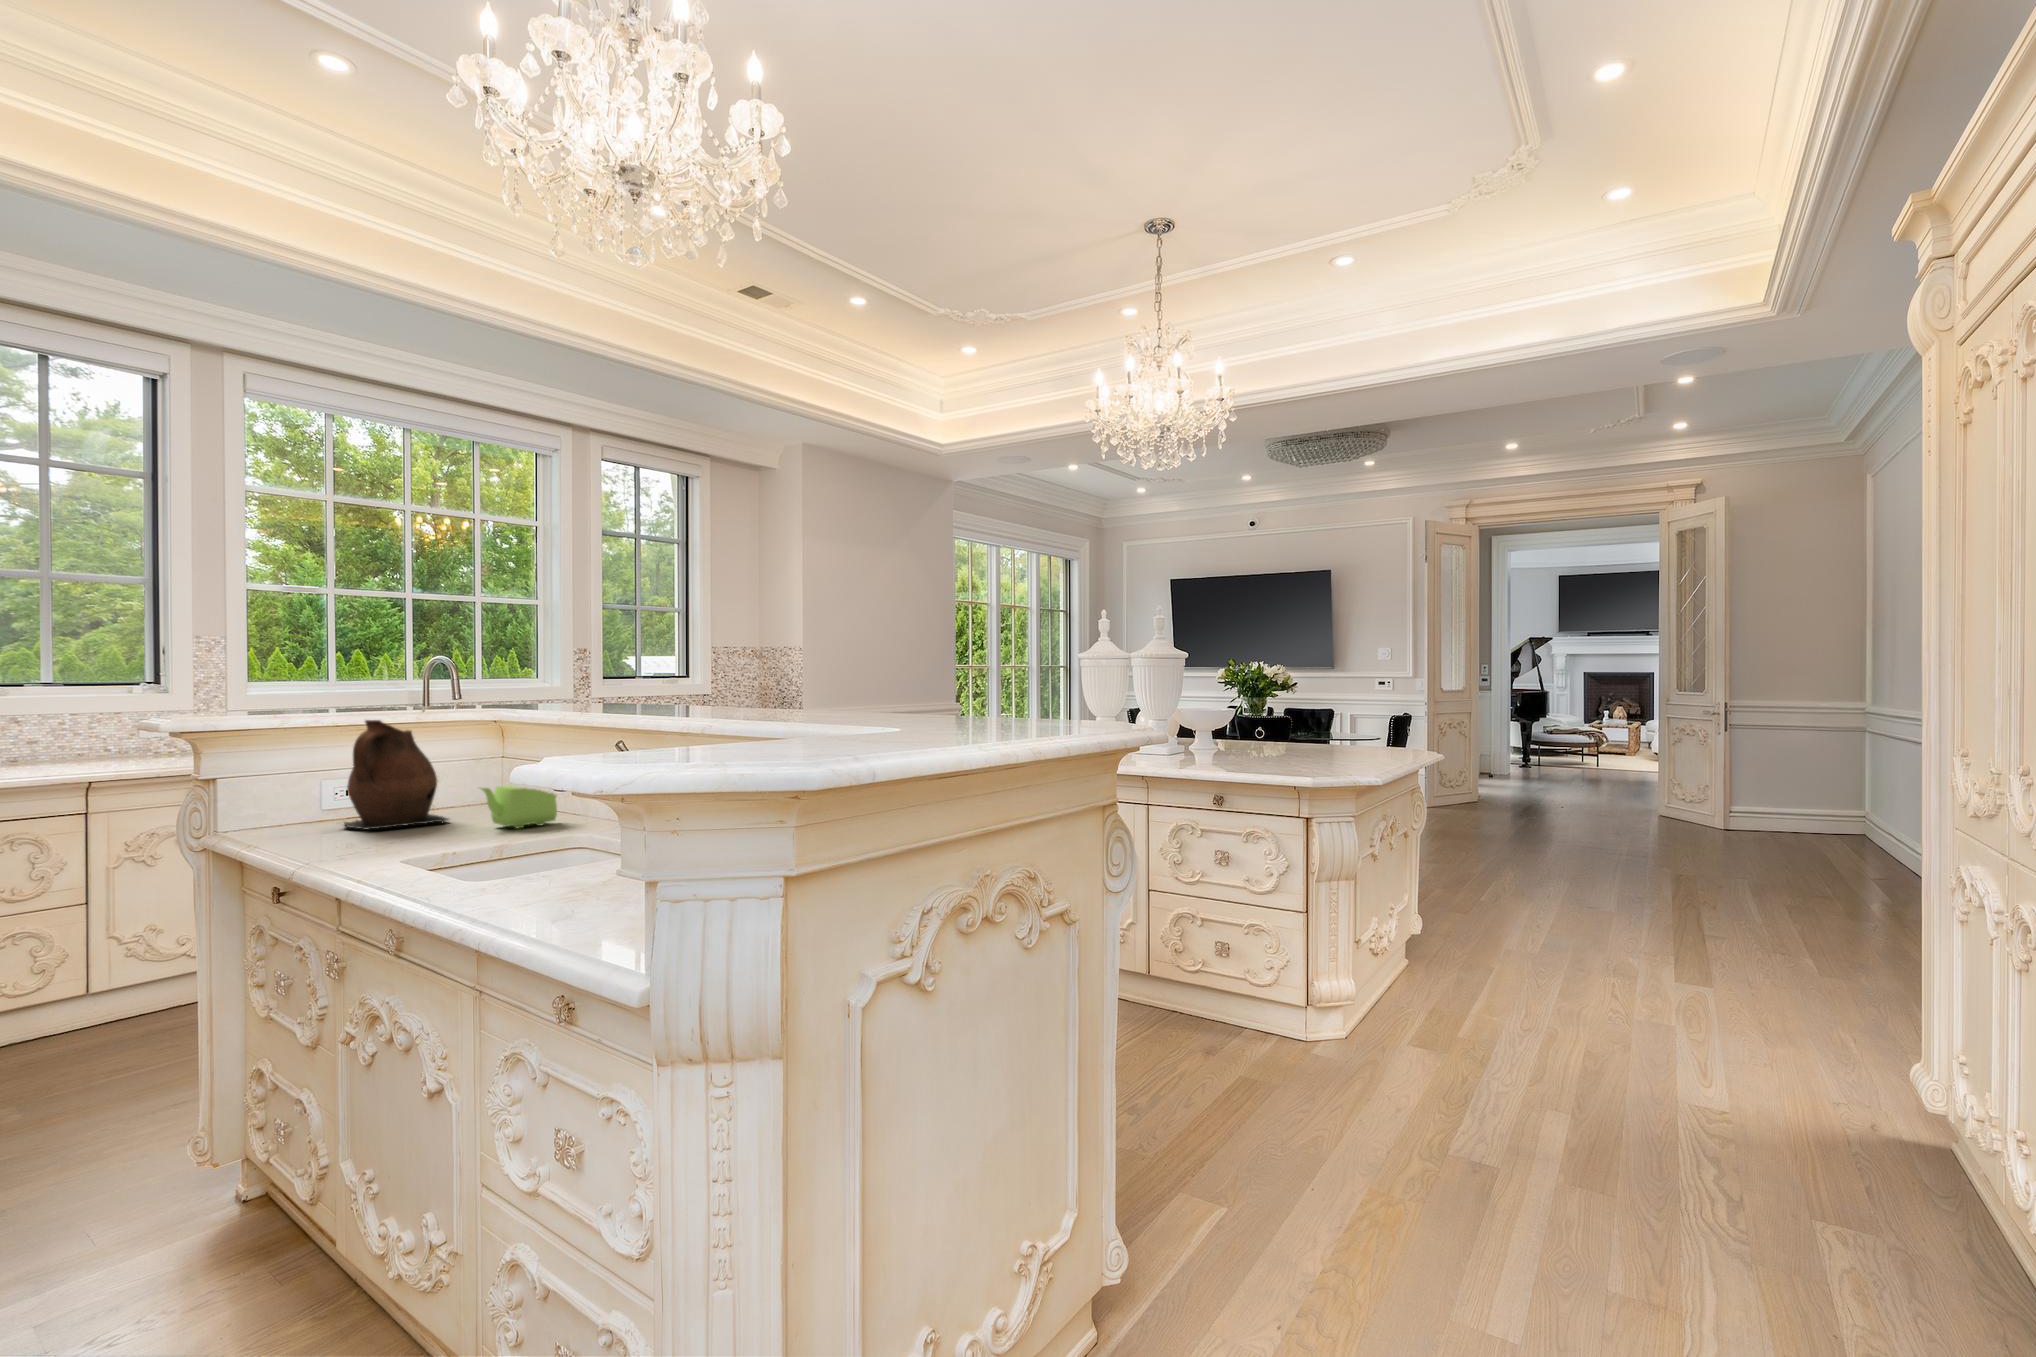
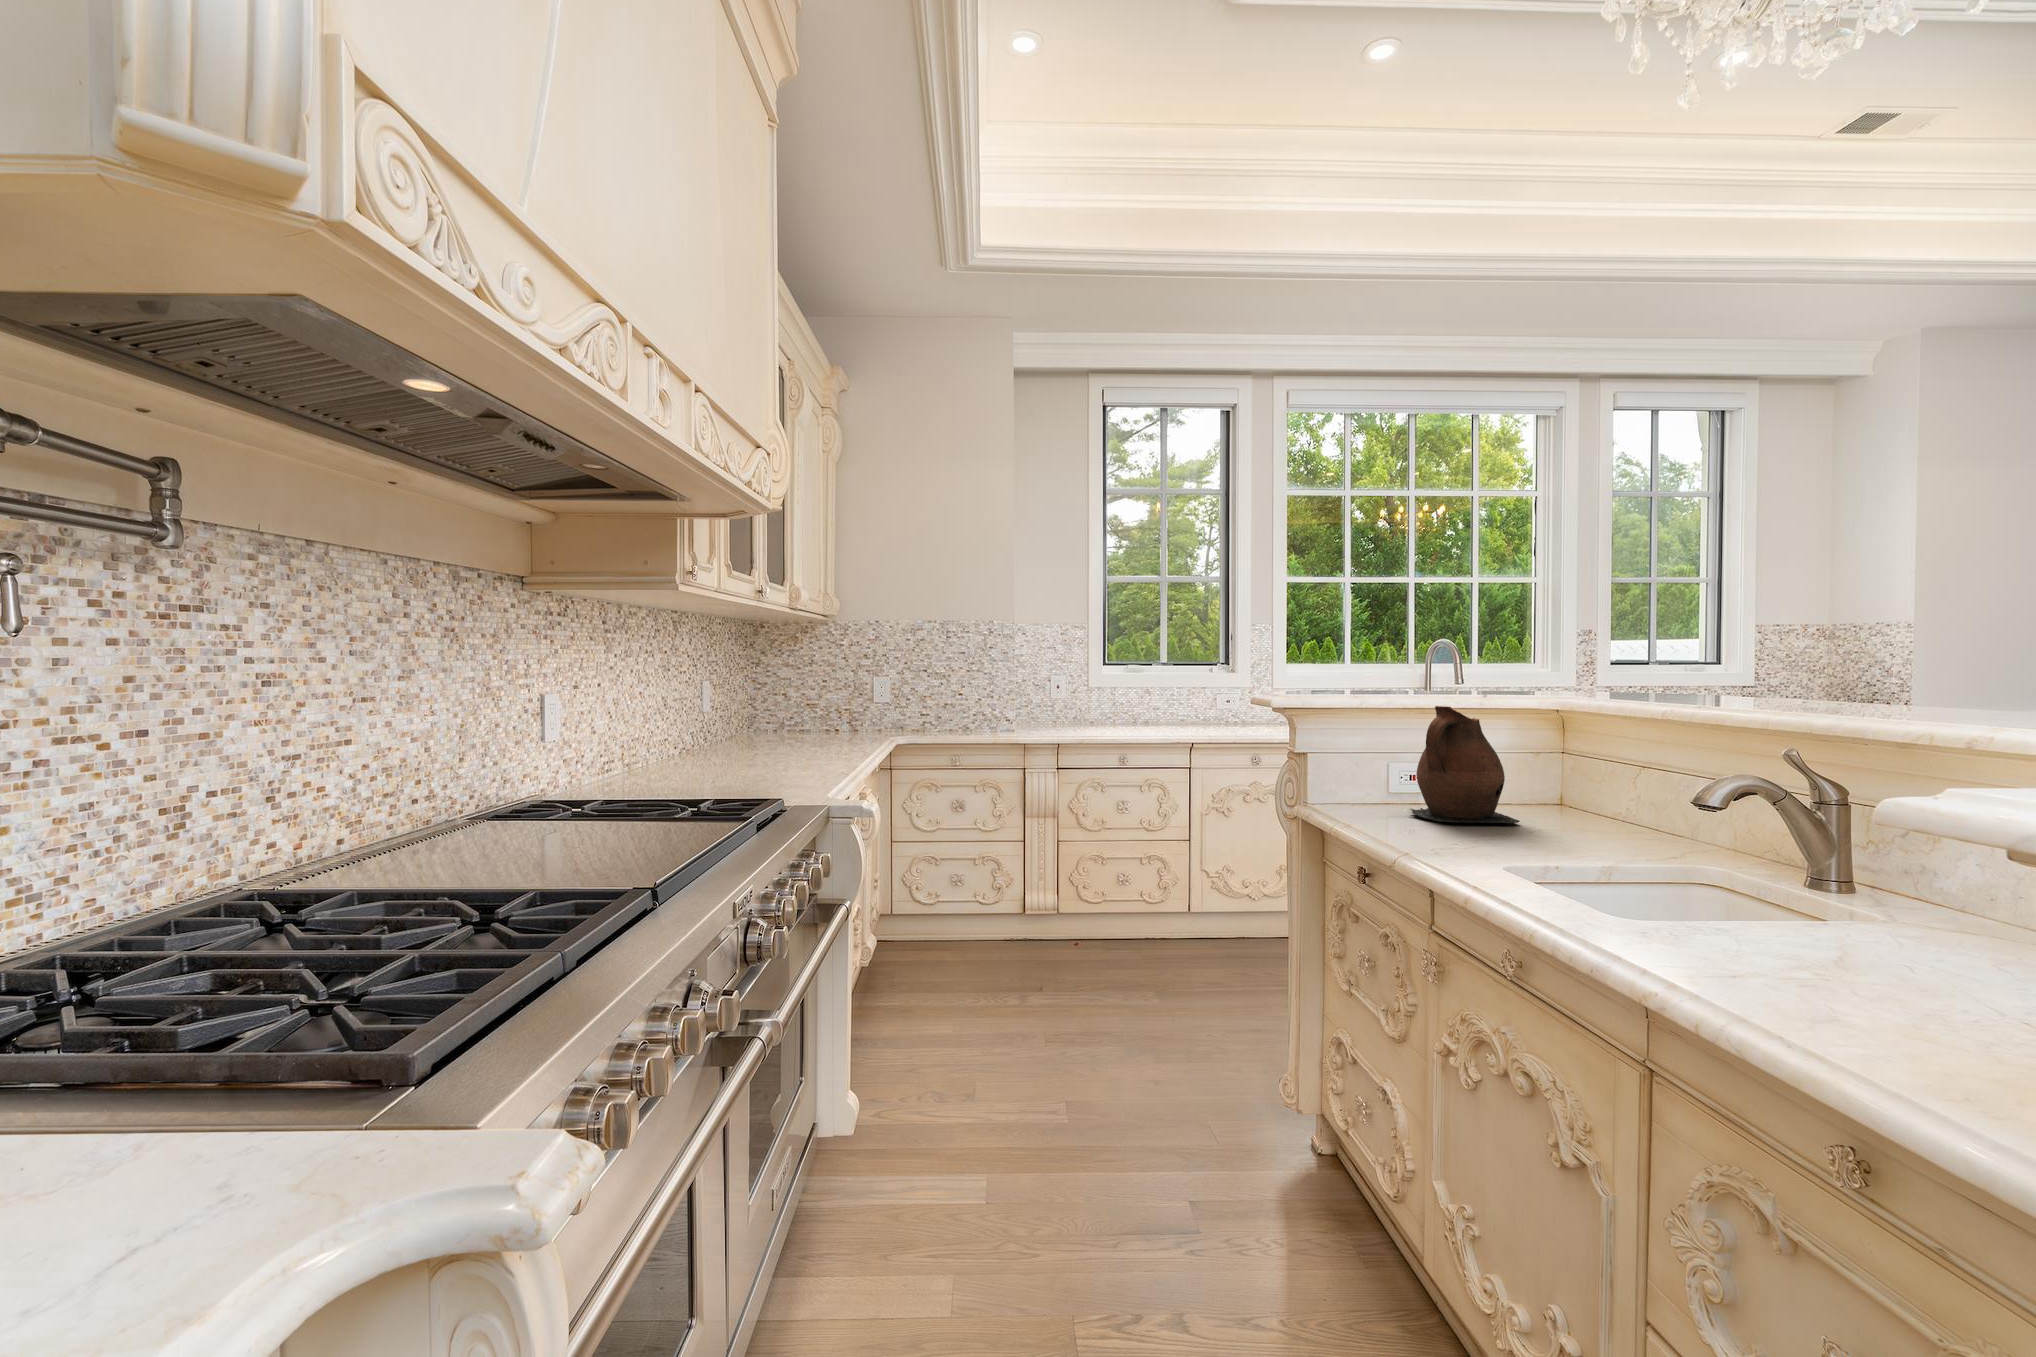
teapot: present [481,785,557,829] -> none [1563,785,1659,846]

